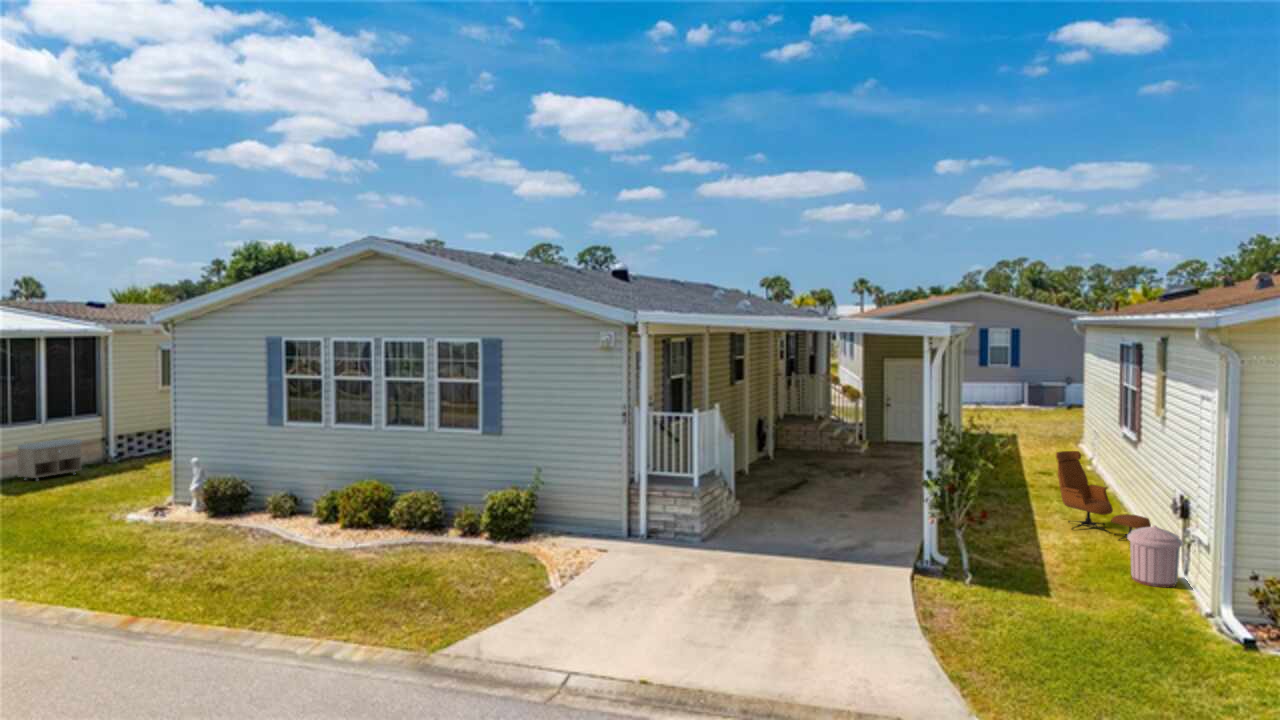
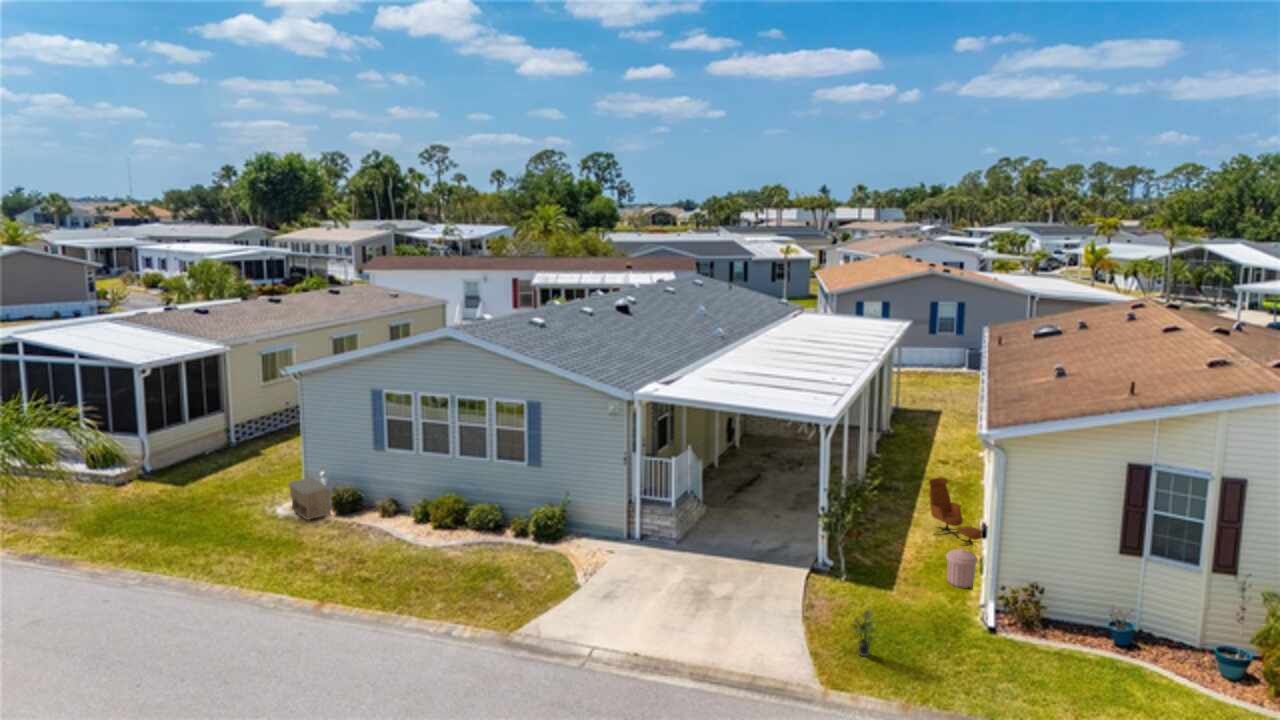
storage bench: present [17,439,82,481] -> present [288,477,331,520]
potted plant: none [1035,591,1090,680] -> present [853,610,874,656]

